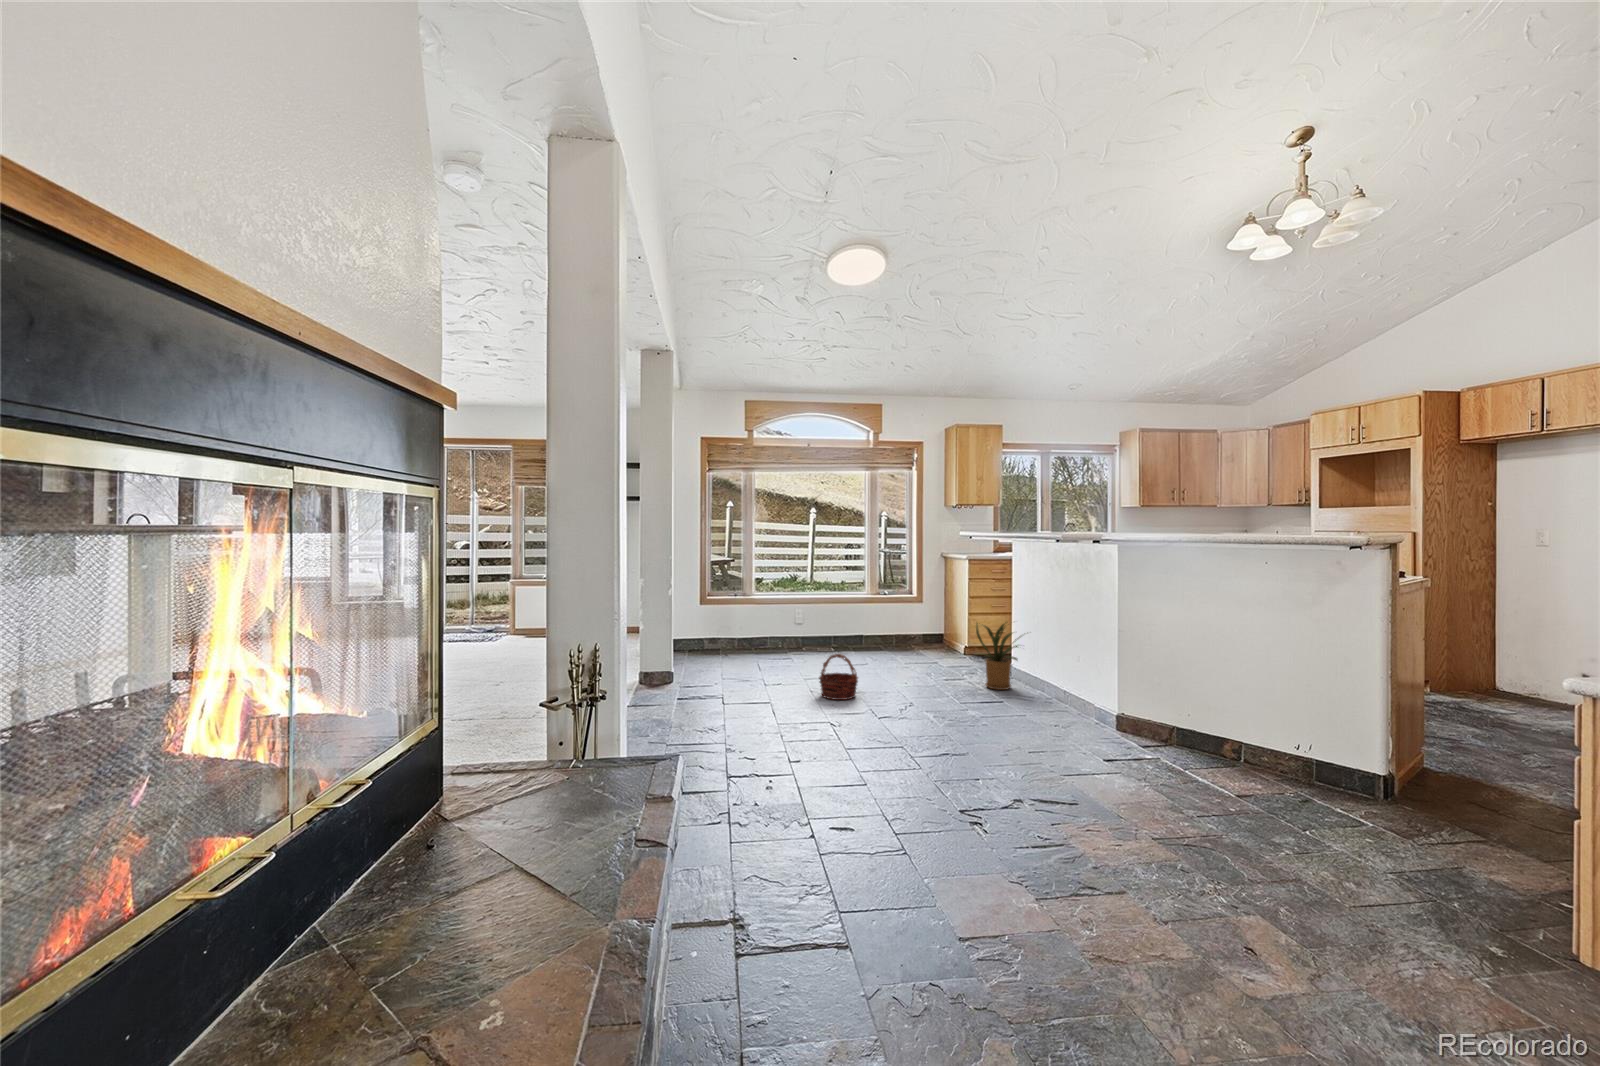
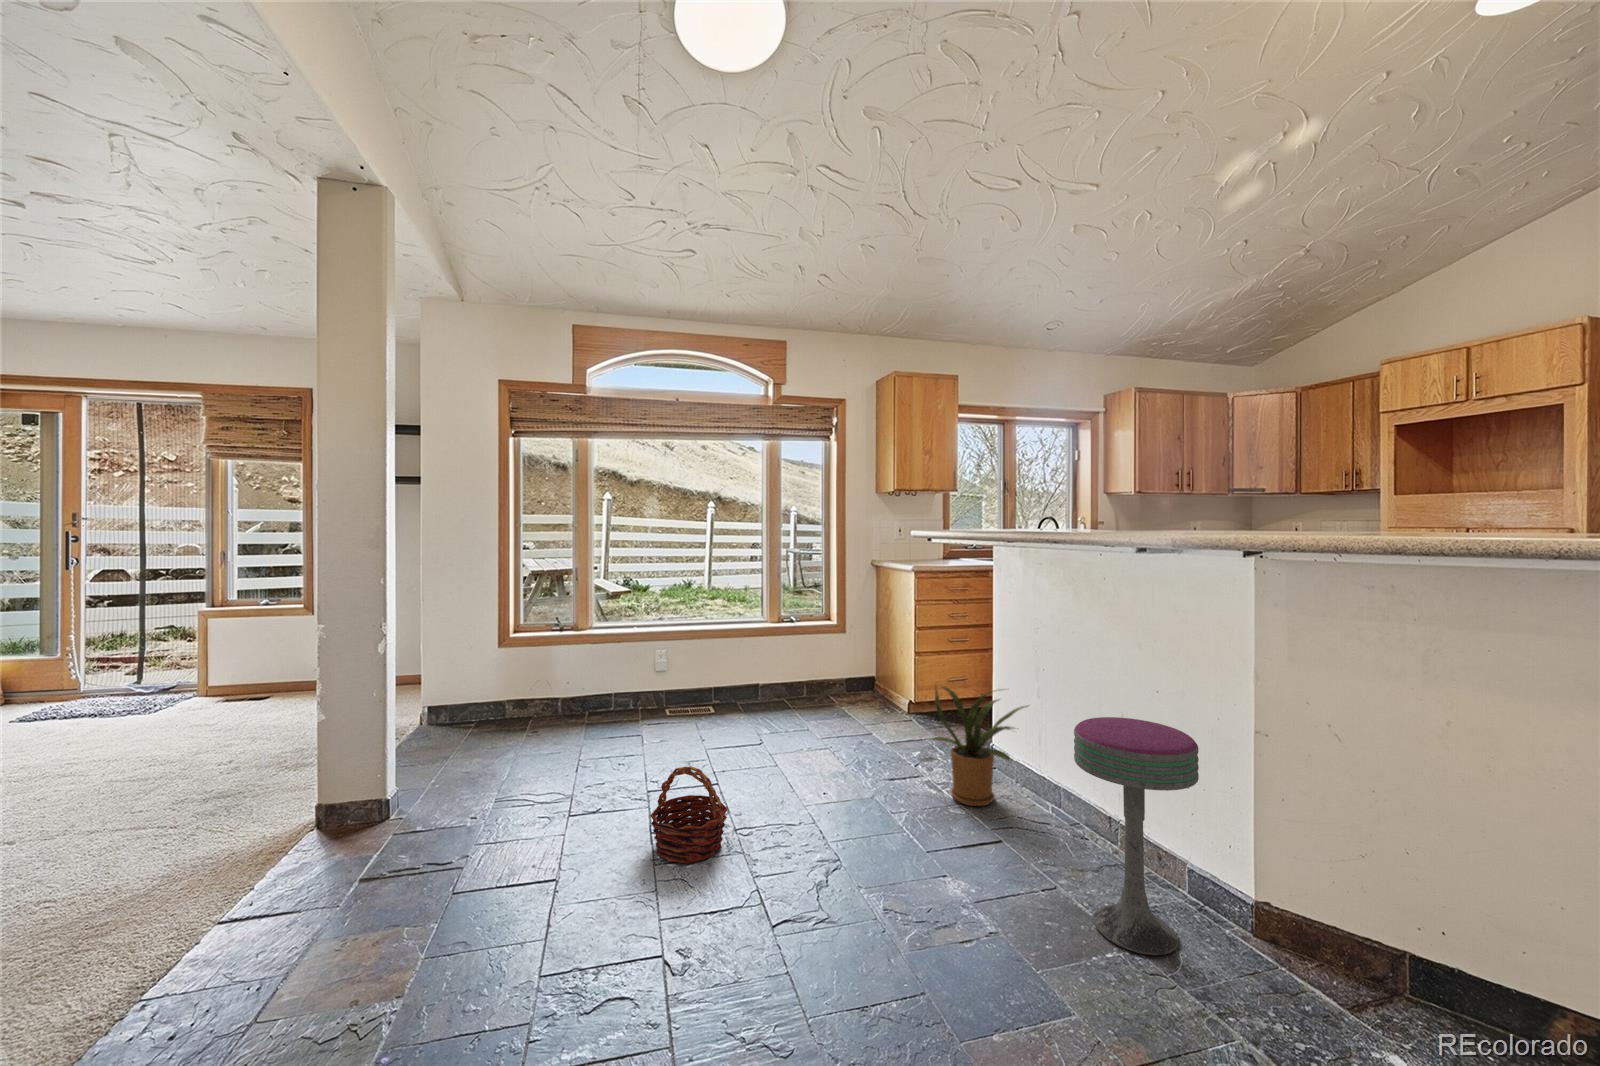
bar stool: none [1038,624,1096,729] -> present [1074,717,1199,955]

